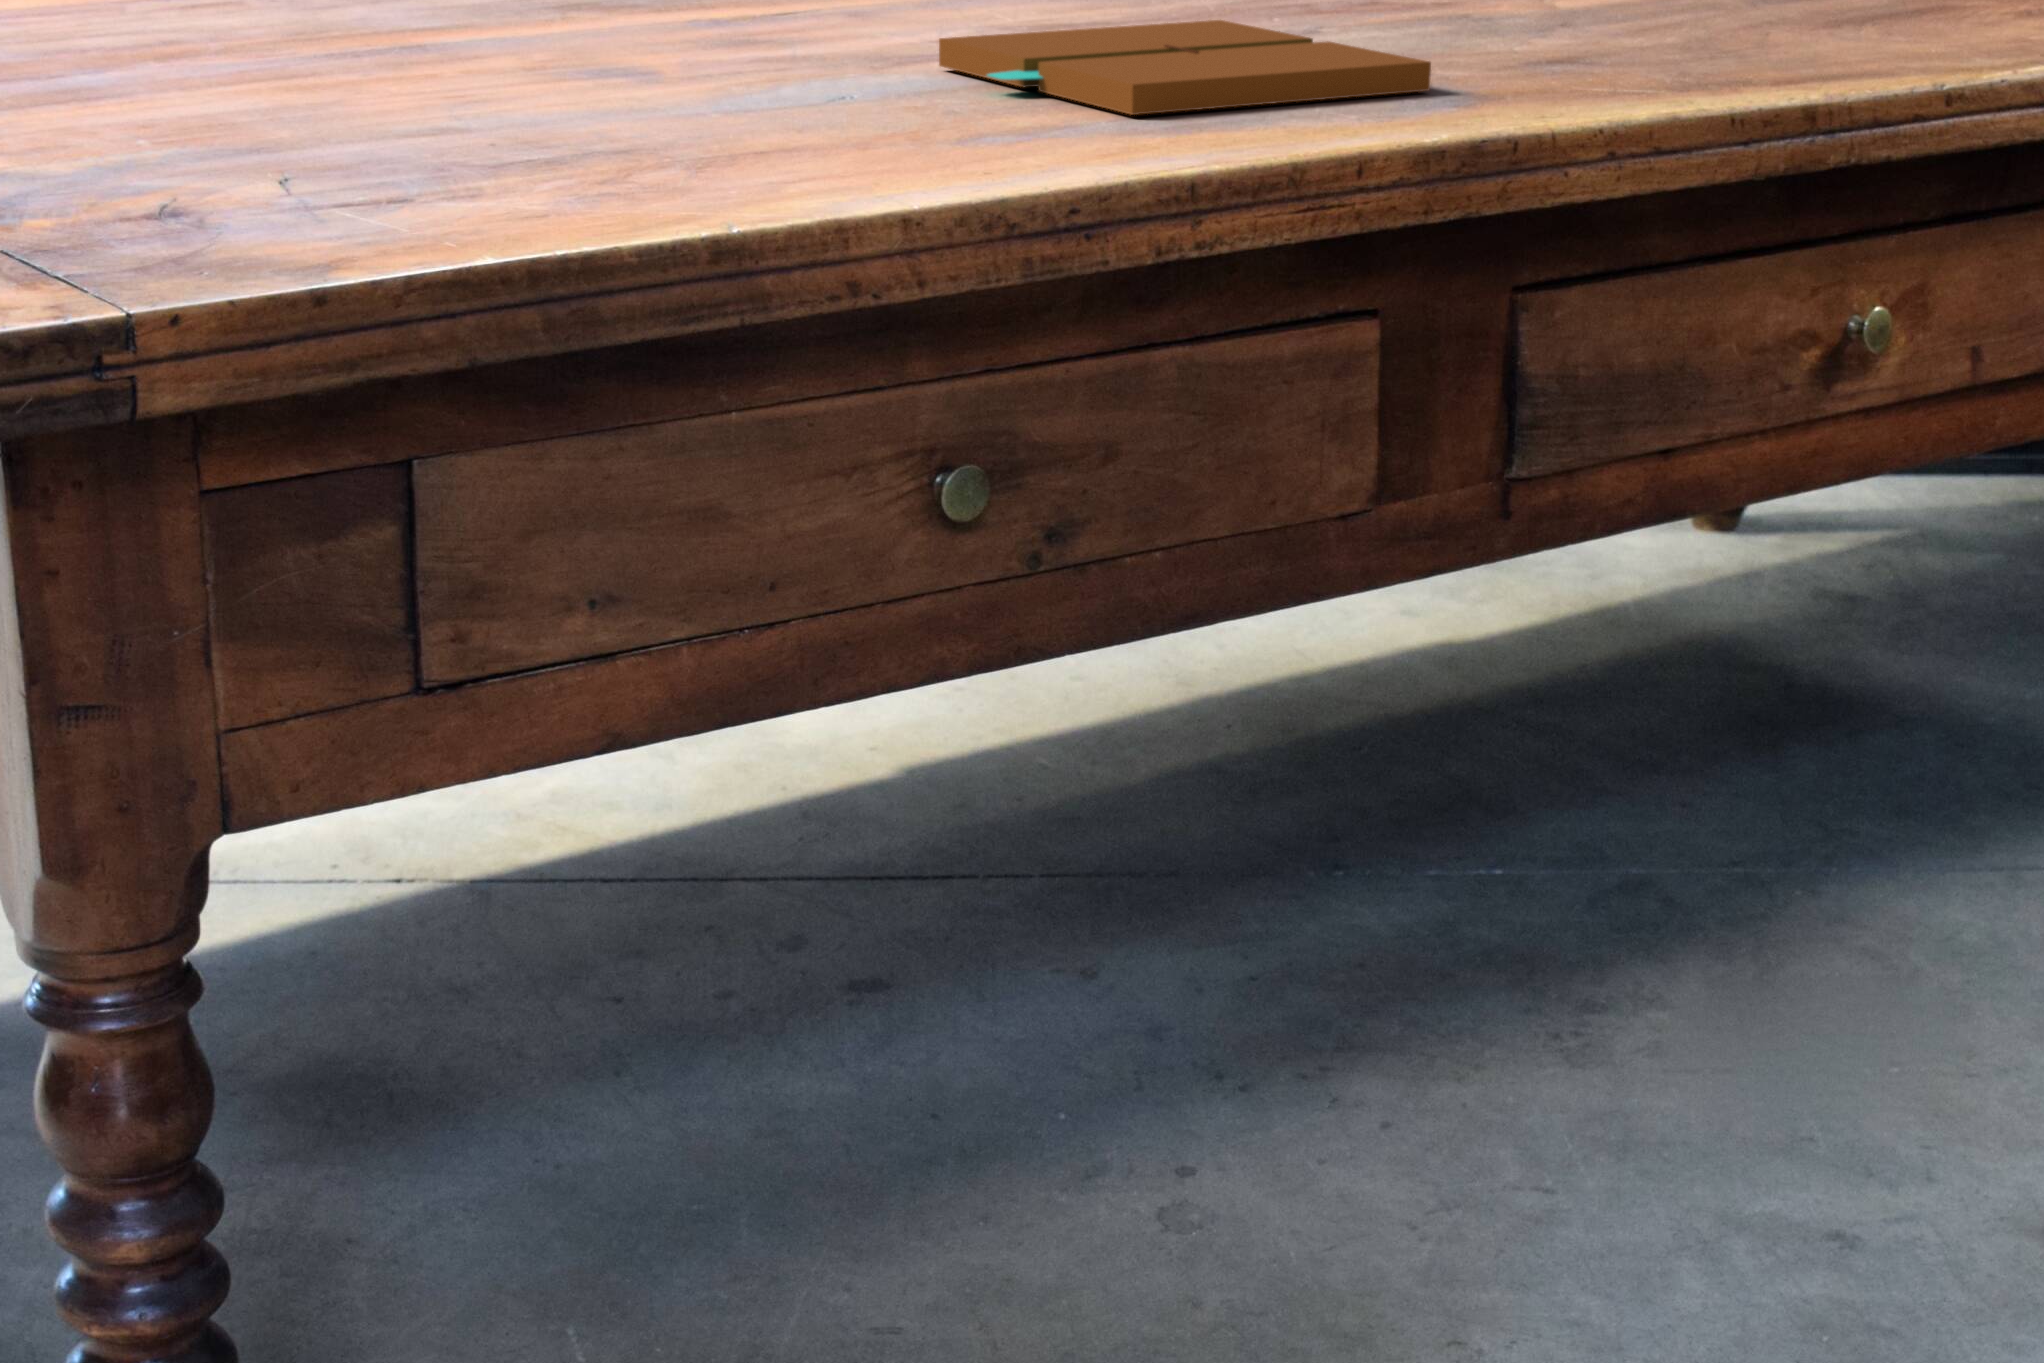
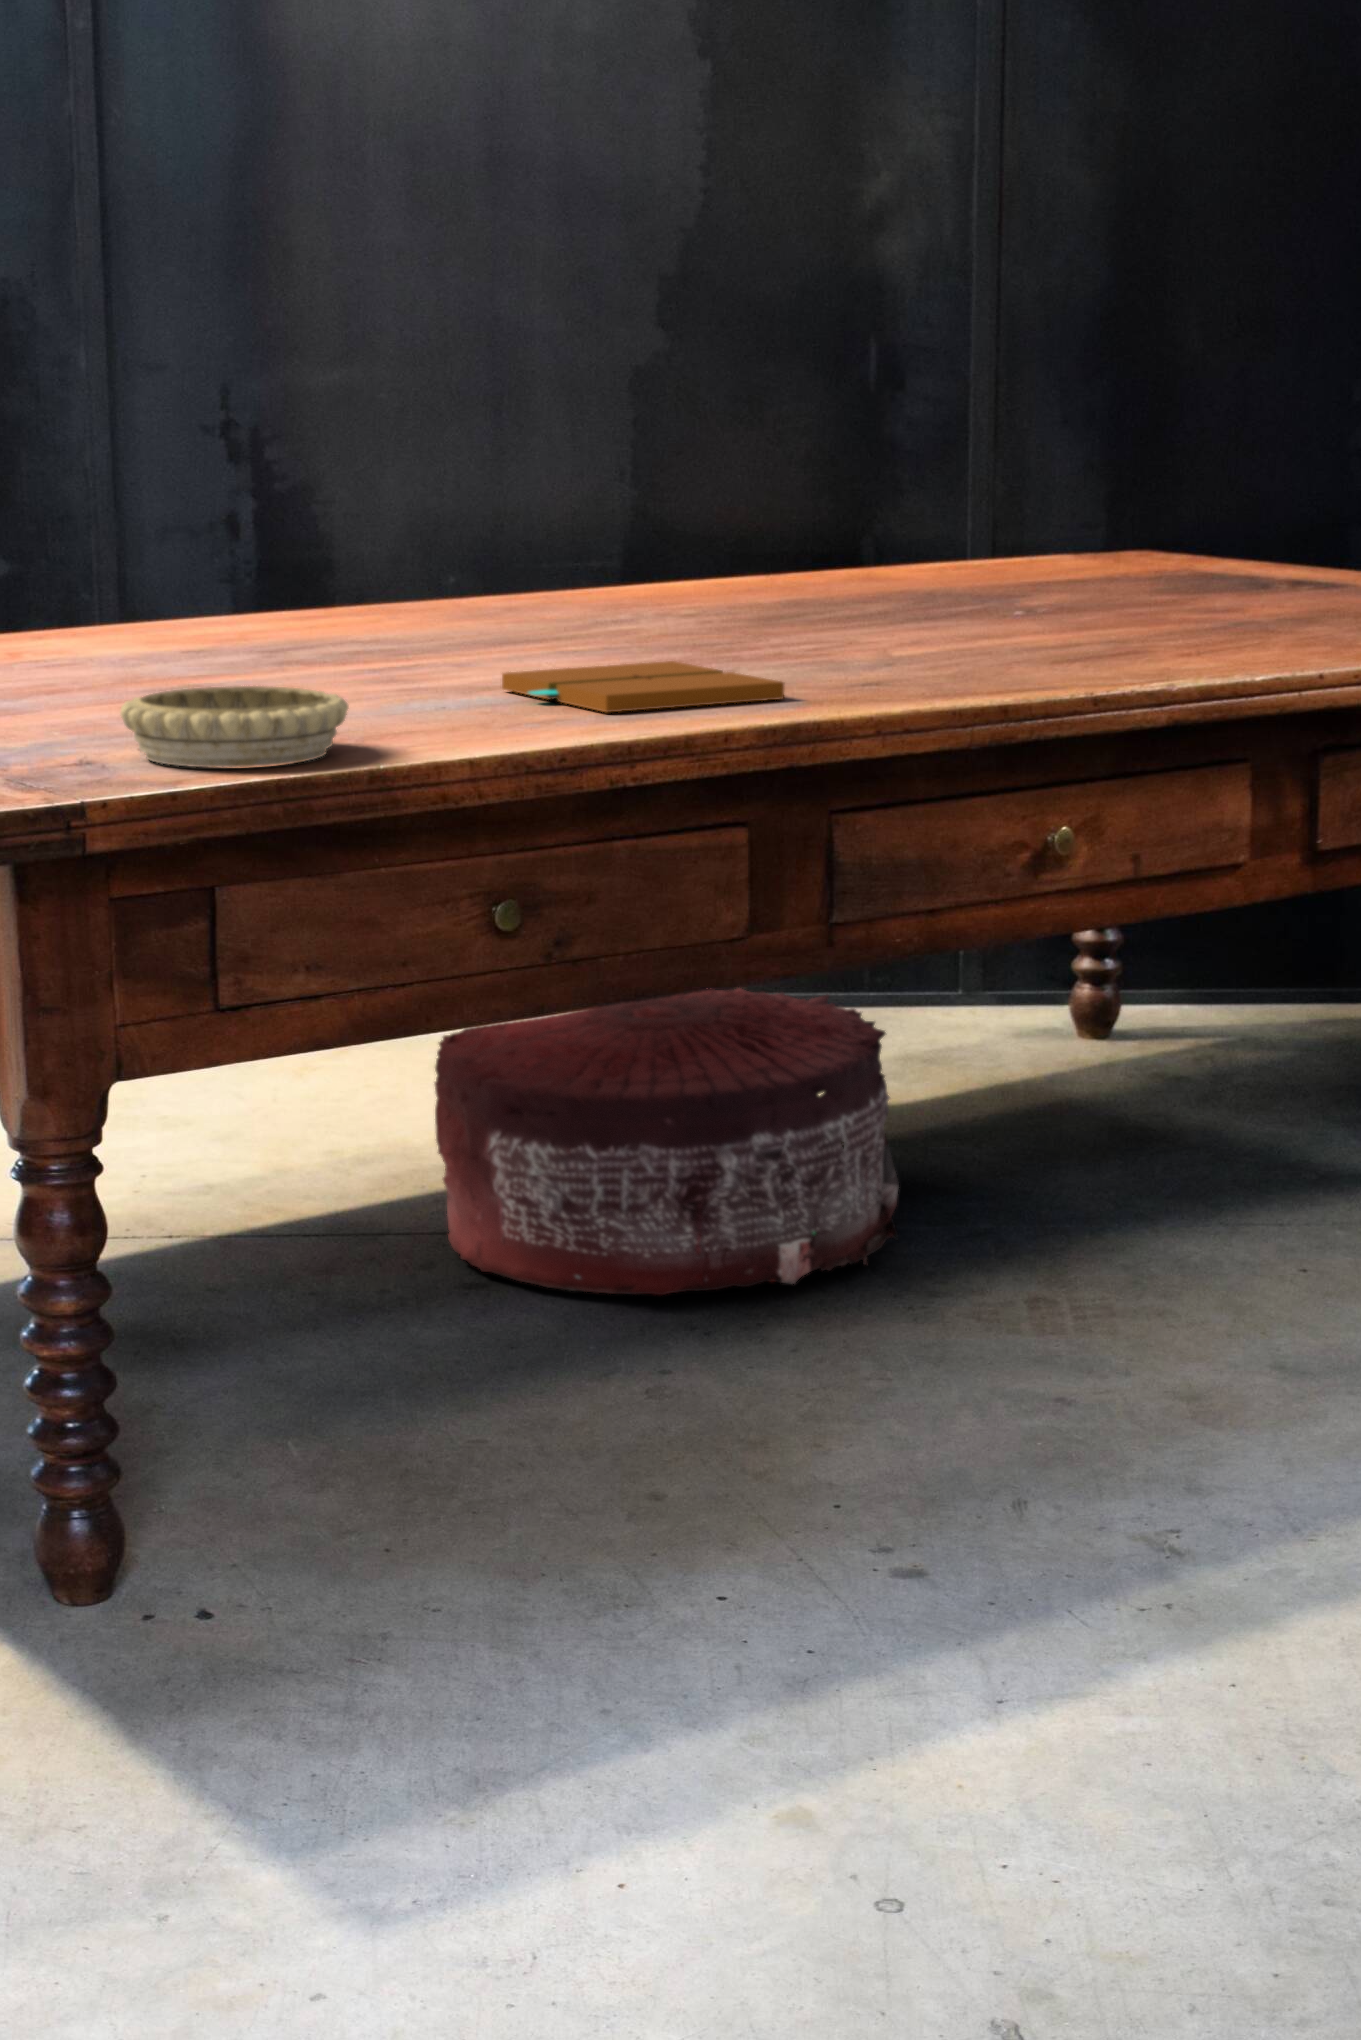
decorative bowl: none [237,70,675,231] -> present [121,686,348,767]
pouf: none [806,482,1516,1005] -> present [435,988,899,1295]

